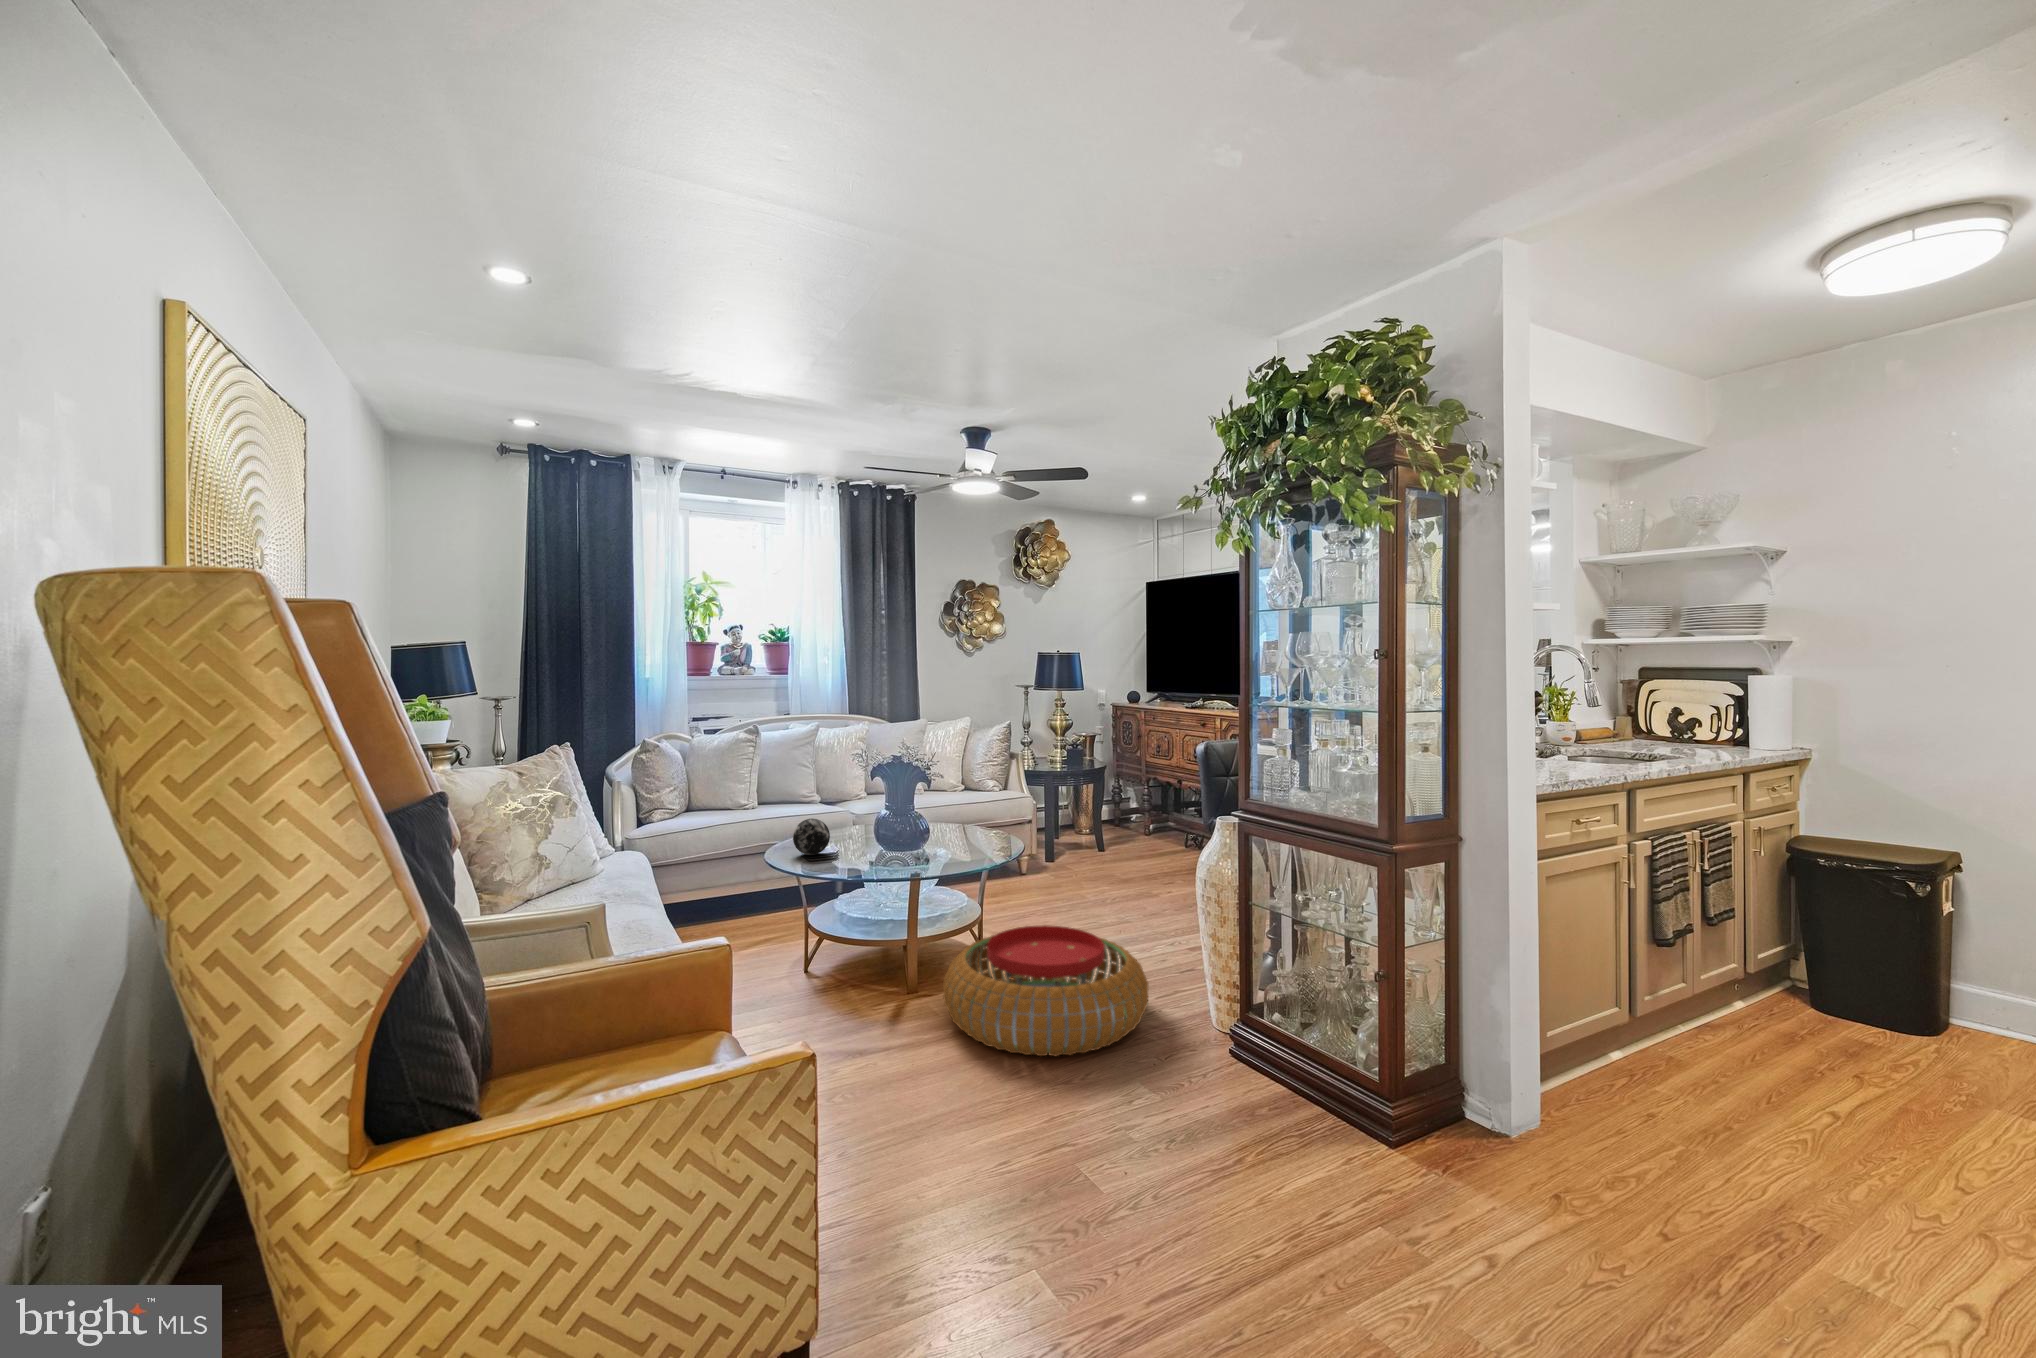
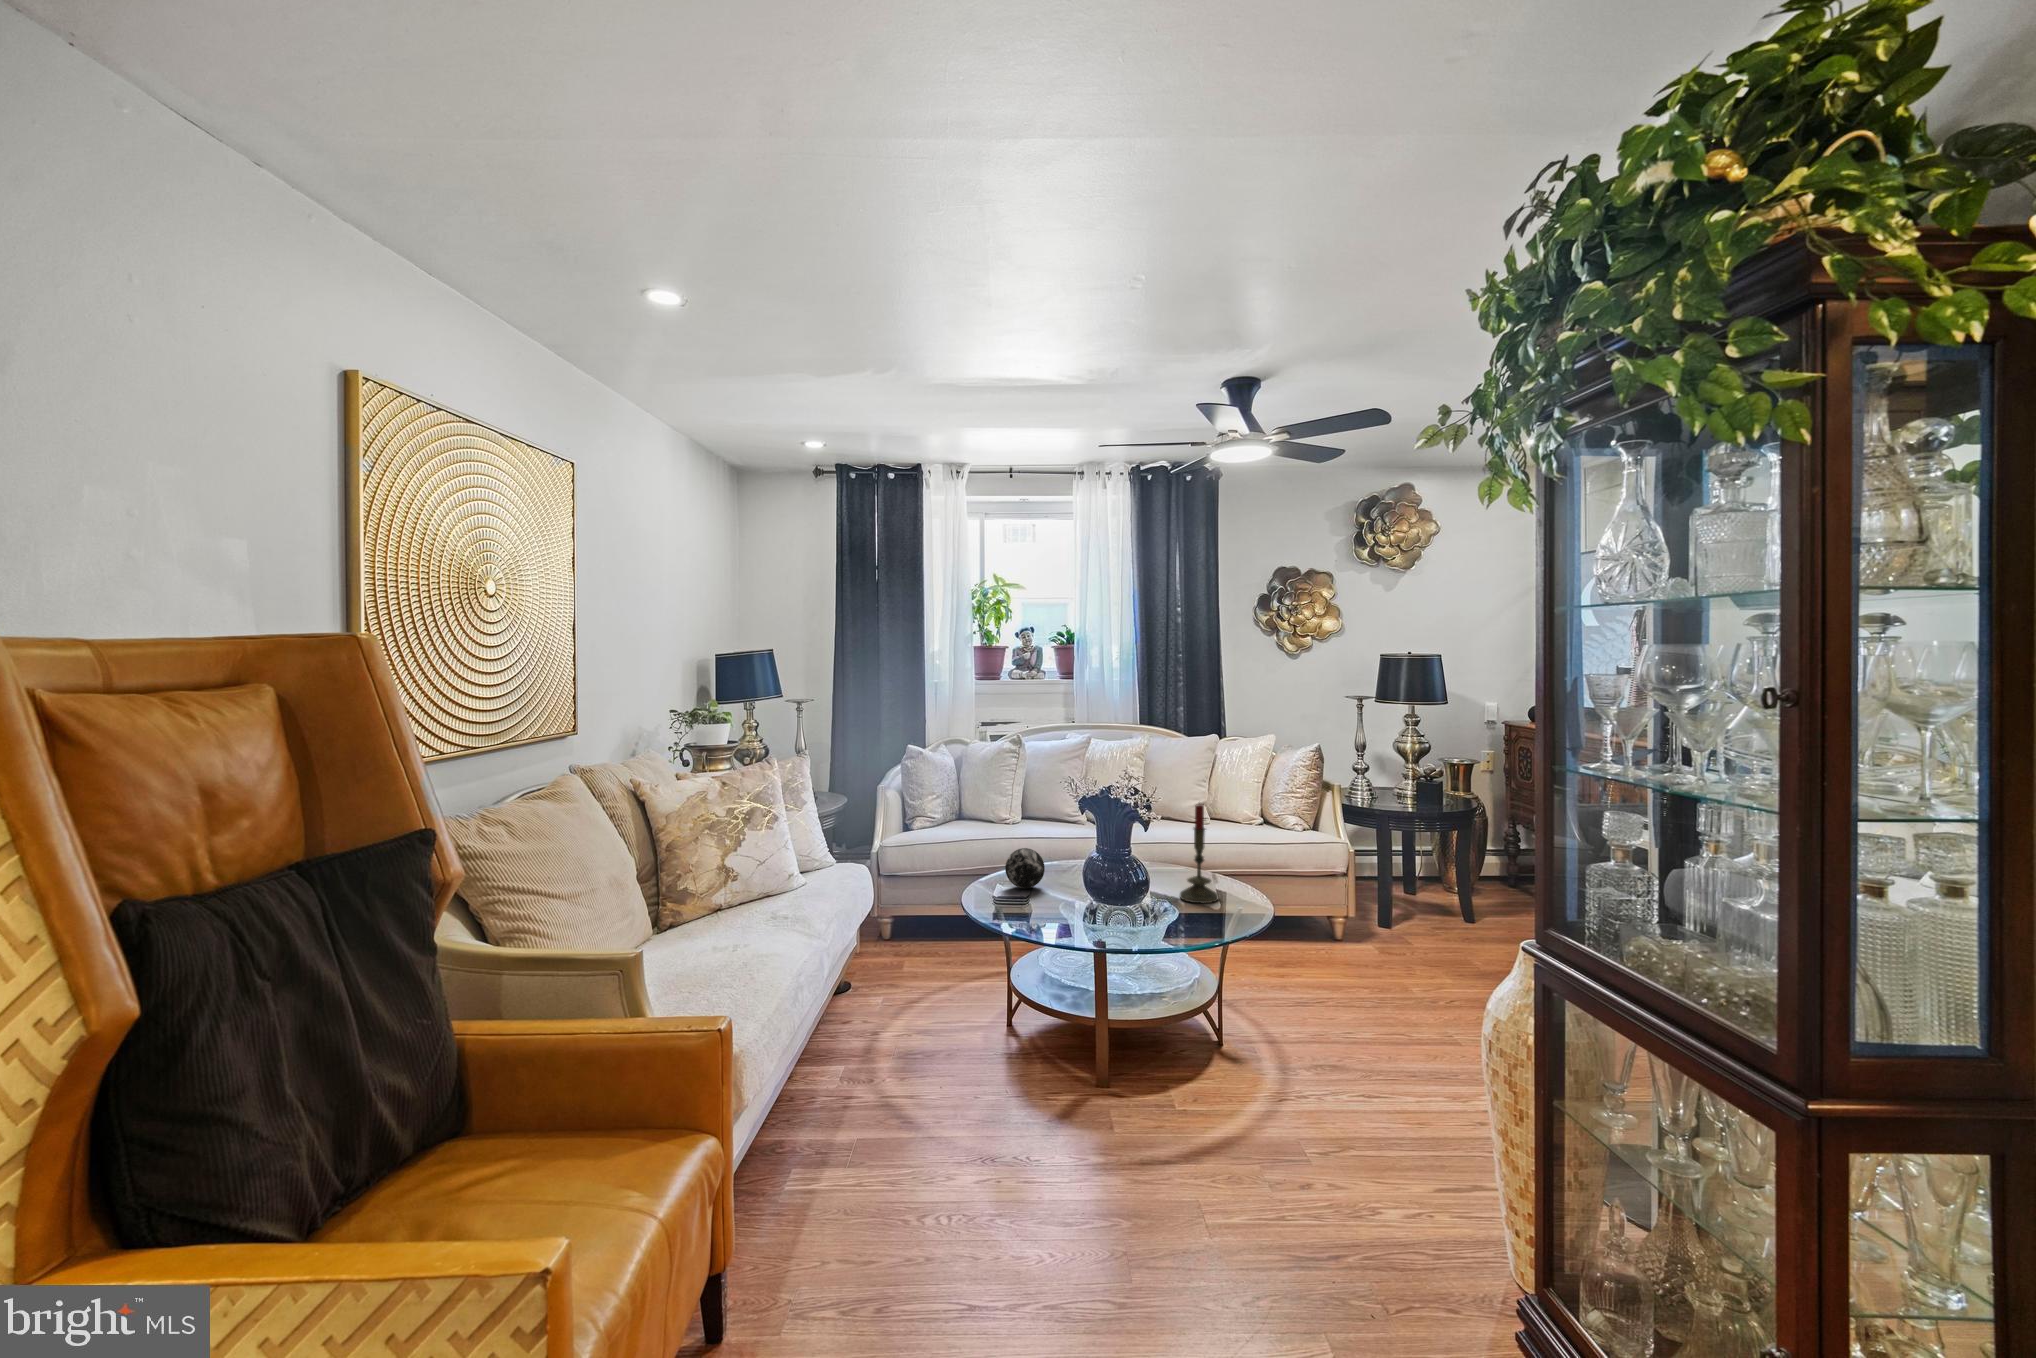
candle: none [951,765,982,849] -> present [1180,804,1219,903]
pouf: present [943,925,1148,1056] -> none [1097,1016,1366,1202]

